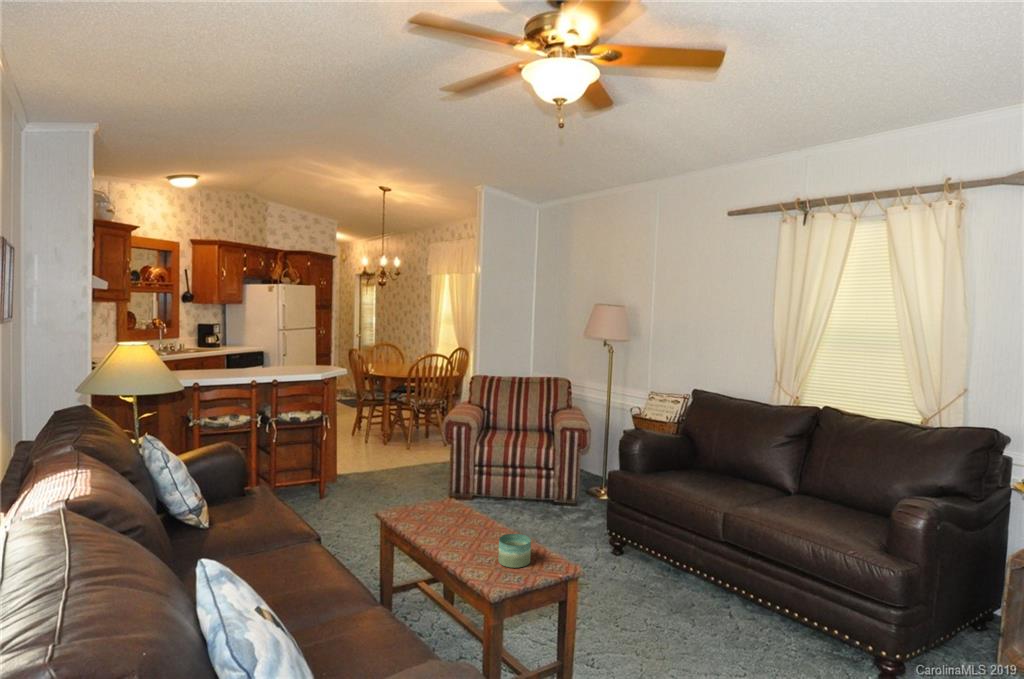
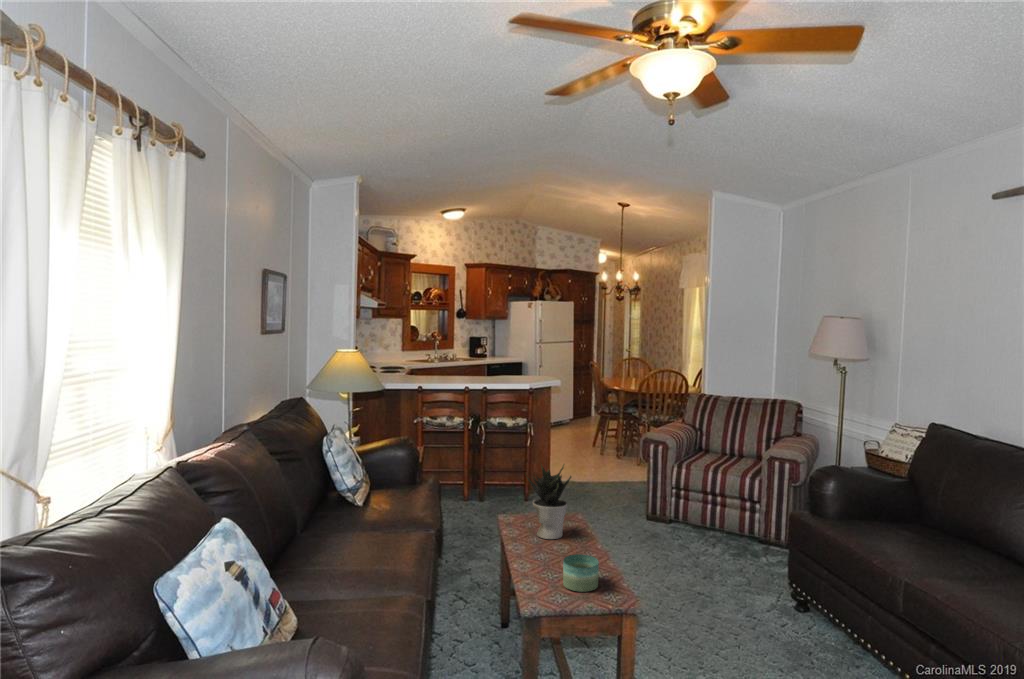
potted plant: none [420,452,467,527] -> present [527,464,571,539]

